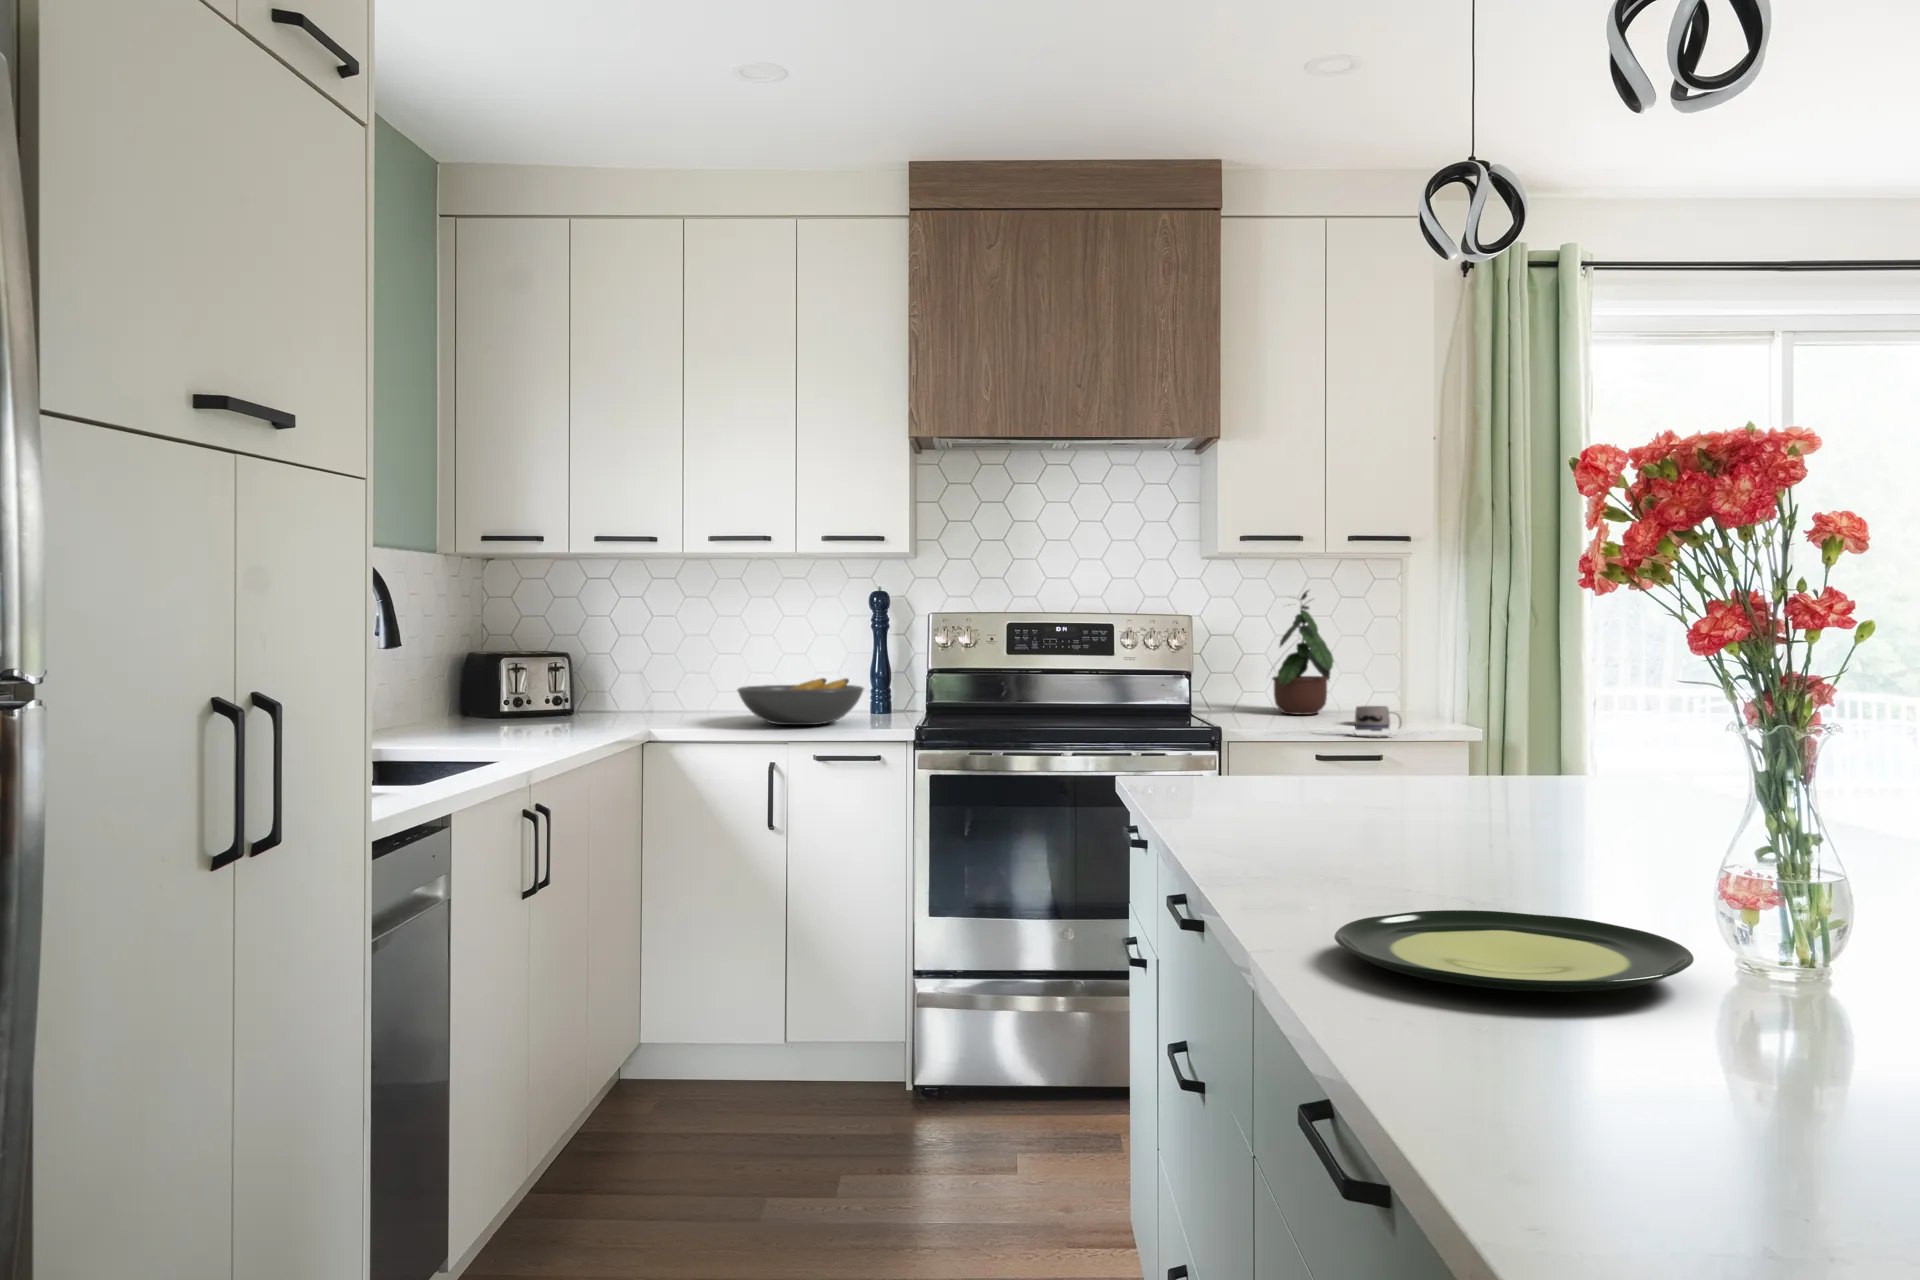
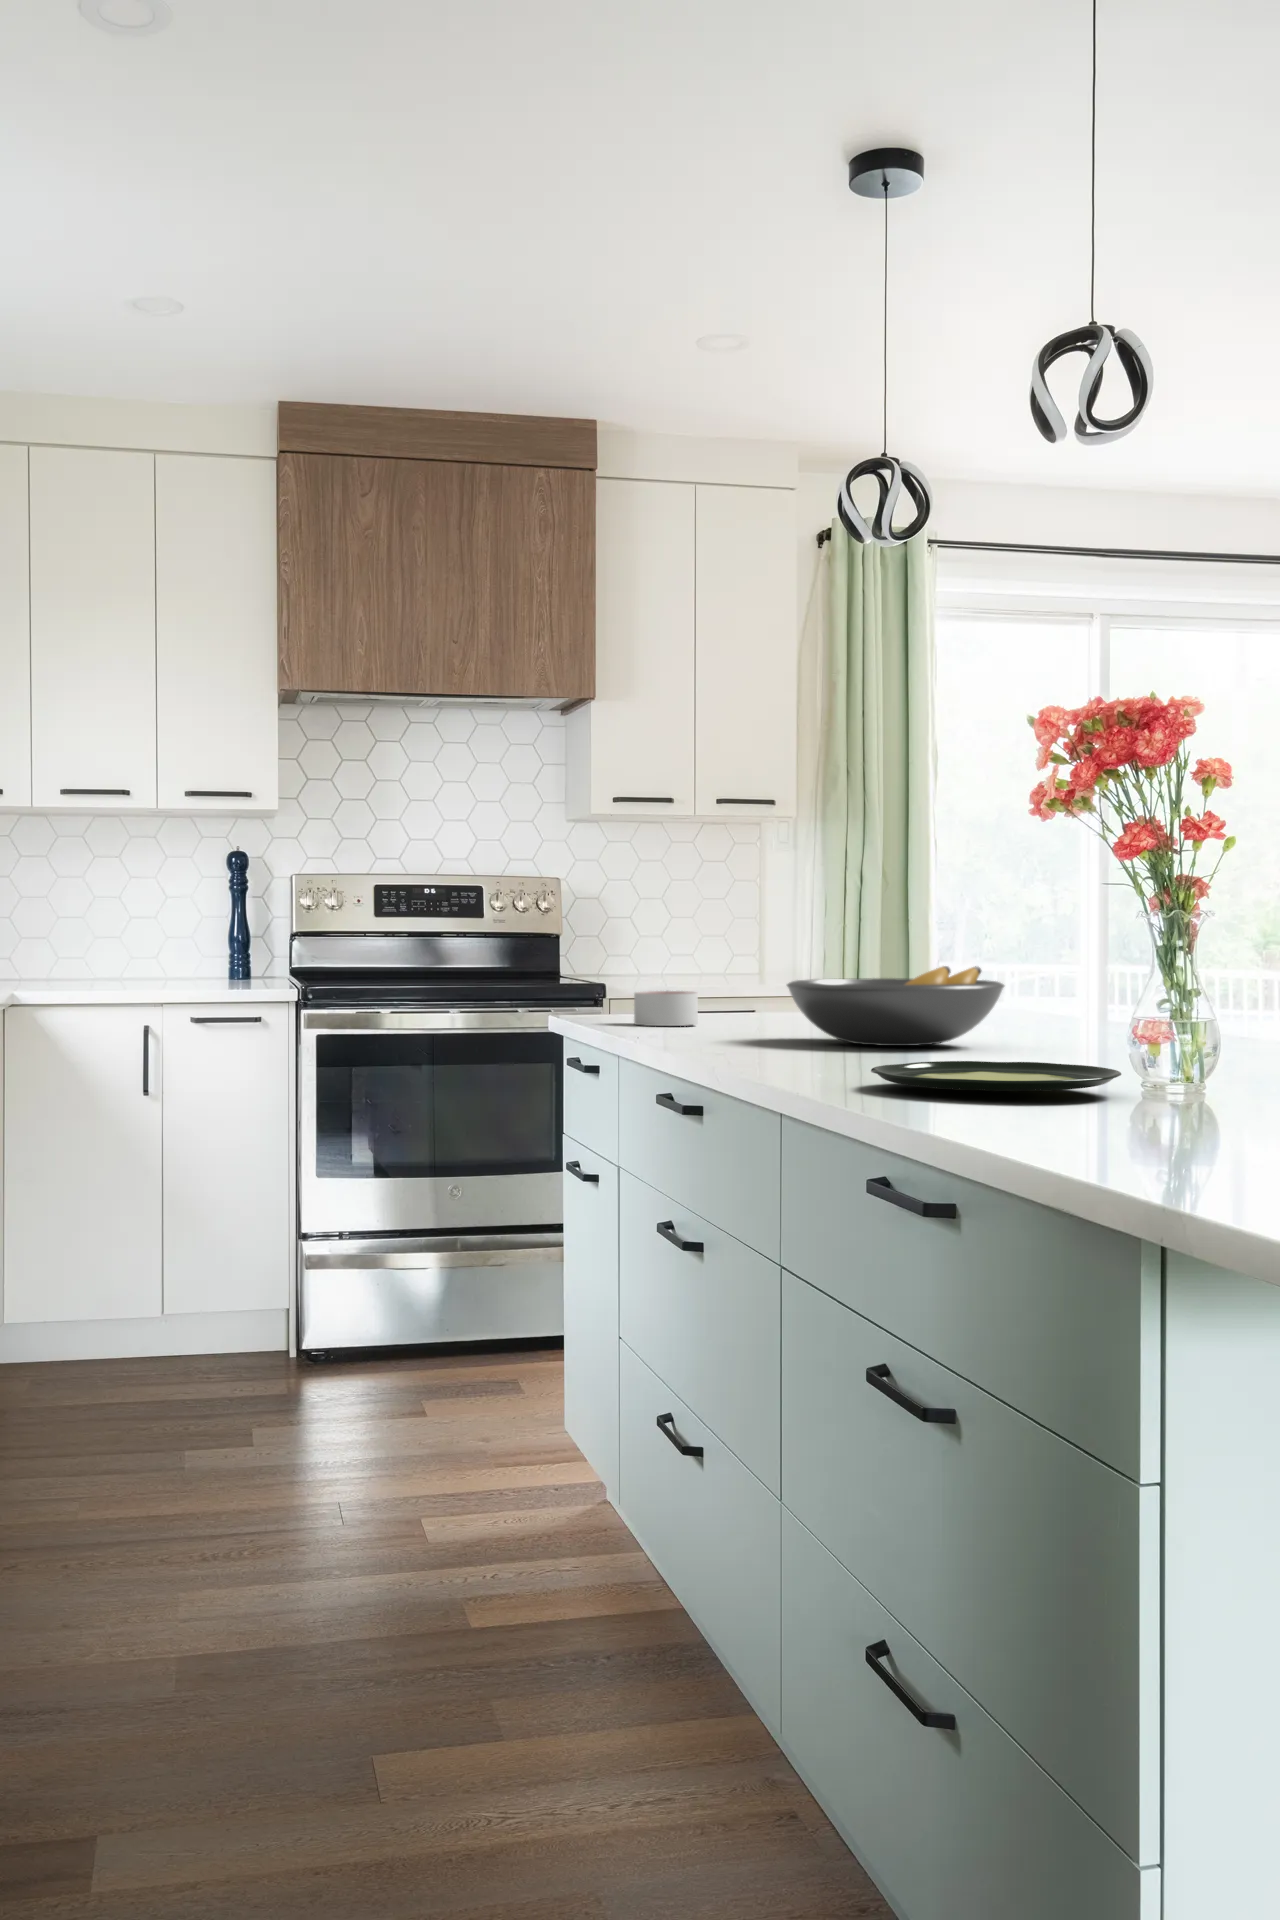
potted plant: present [1271,591,1333,715] -> none [638,853,715,980]
fruit bowl: present [737,678,864,725] -> present [787,966,1004,1046]
mug: present [1355,706,1402,737] -> none [731,969,775,999]
candle: none [1196,751,1265,791] -> present [634,991,698,1026]

